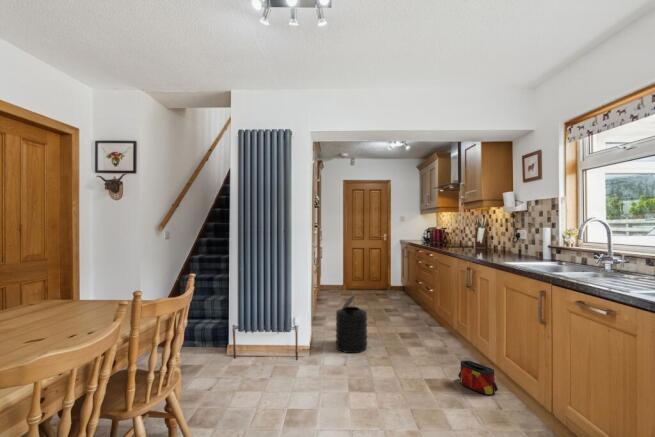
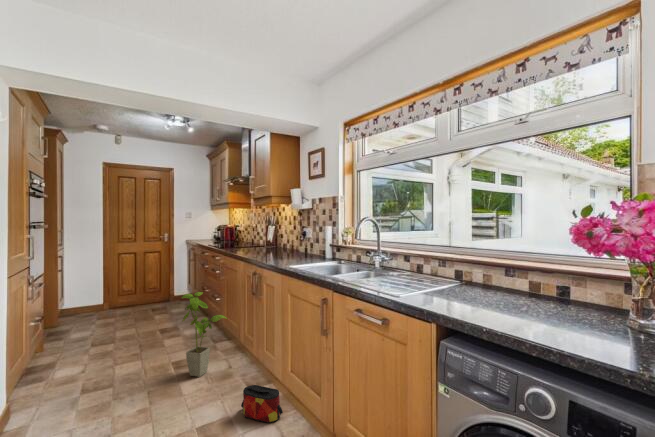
house plant: none [406,279,444,349] -> present [182,292,227,377]
trash can: present [336,296,367,353] -> none [72,327,125,412]

